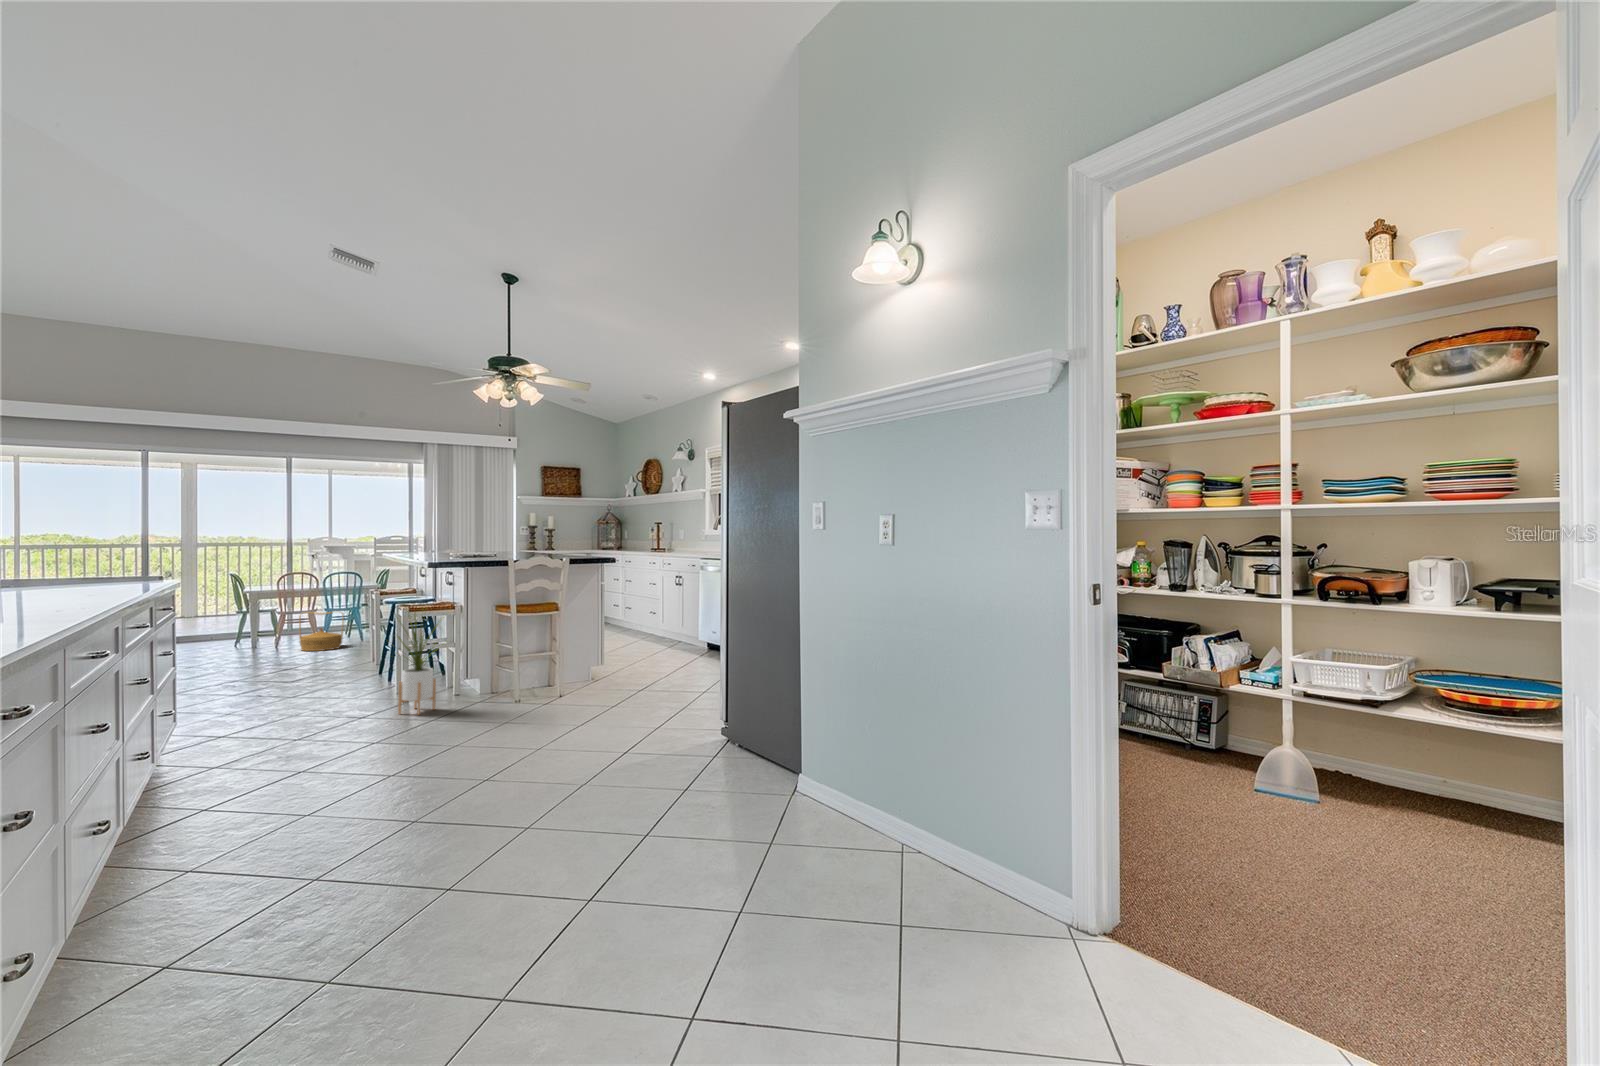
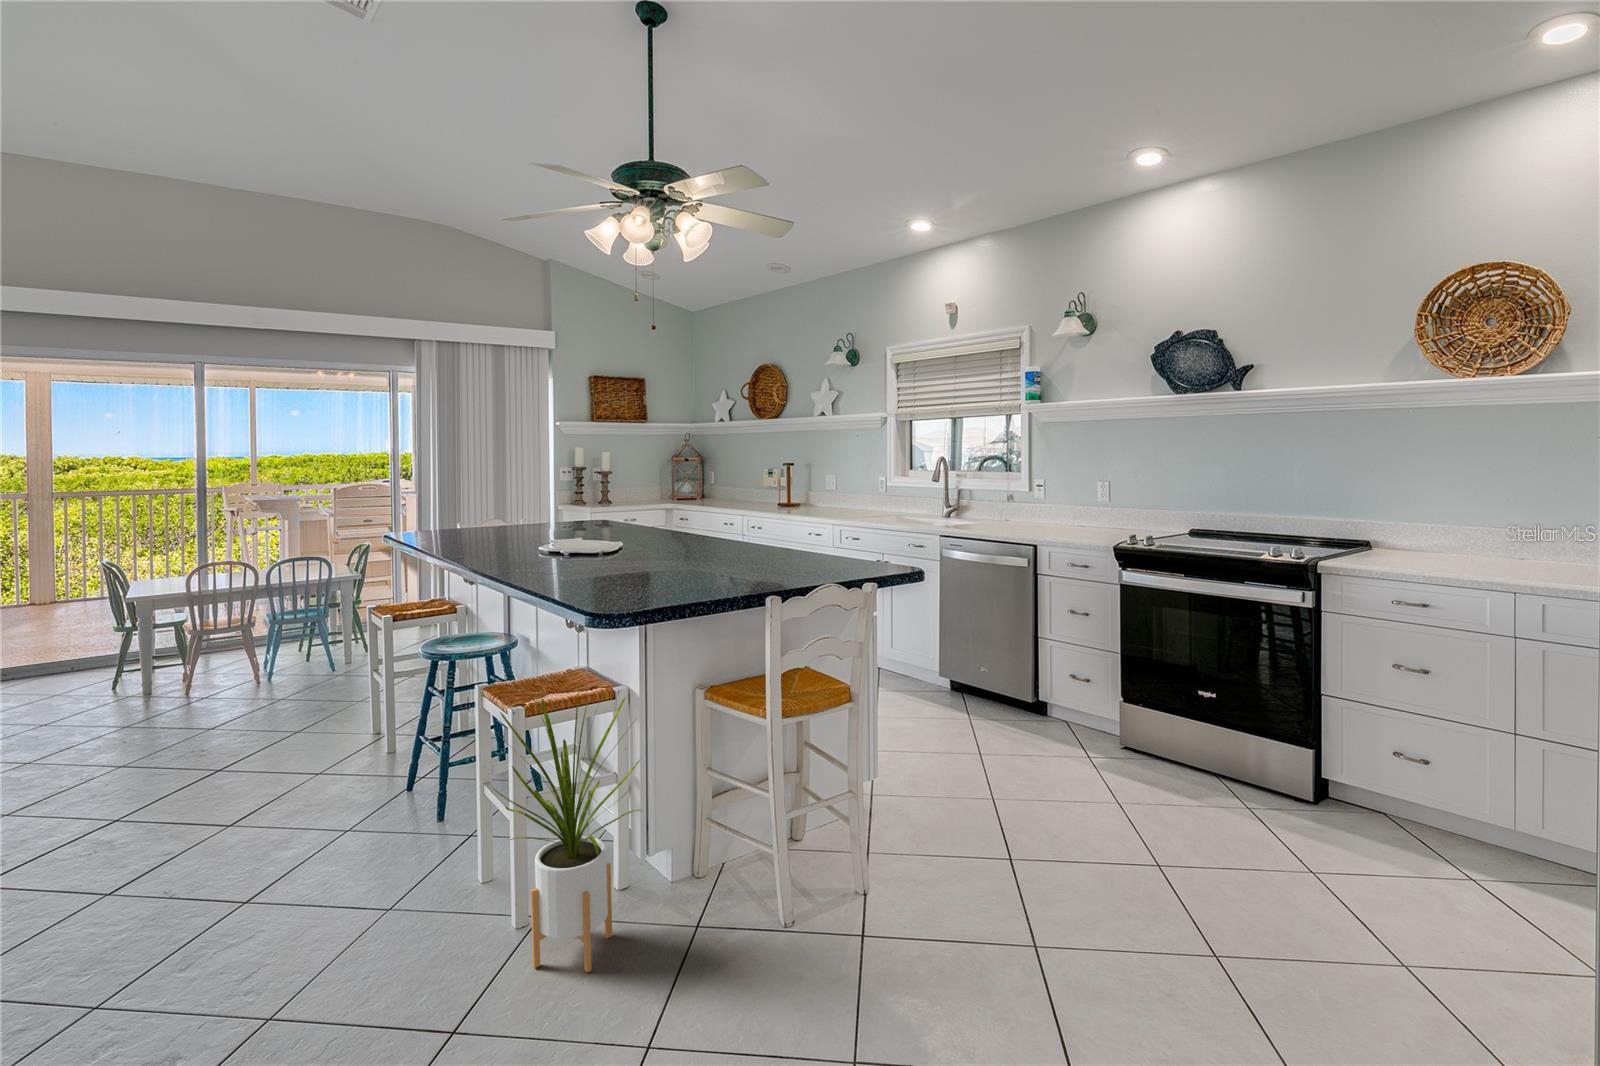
basket: present [299,612,344,651] -> none [228,624,308,697]

